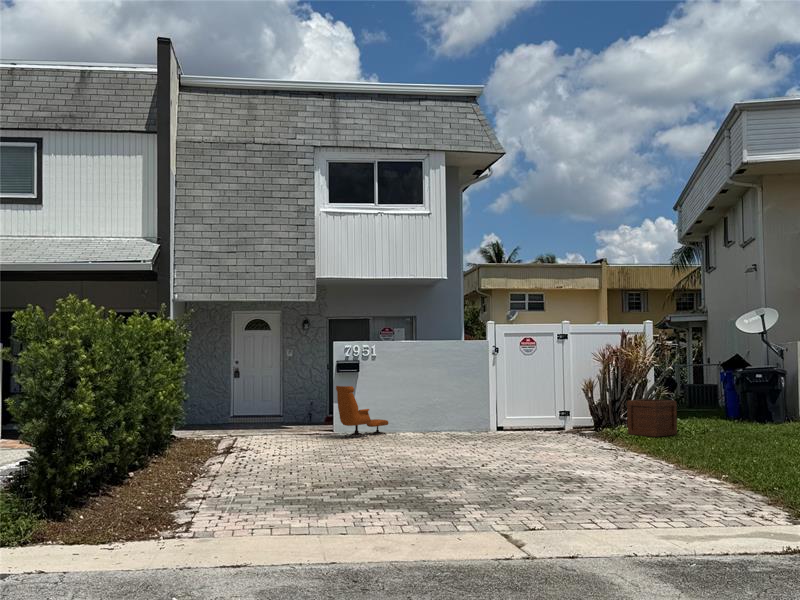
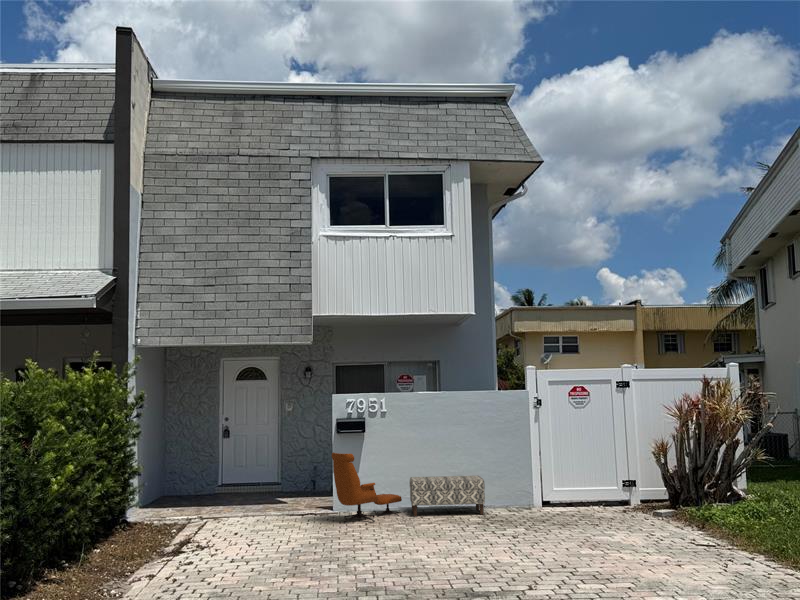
wooden crate: present [627,399,677,437] -> none [715,465,786,519]
bench: none [395,406,453,436] -> present [410,476,485,517]

